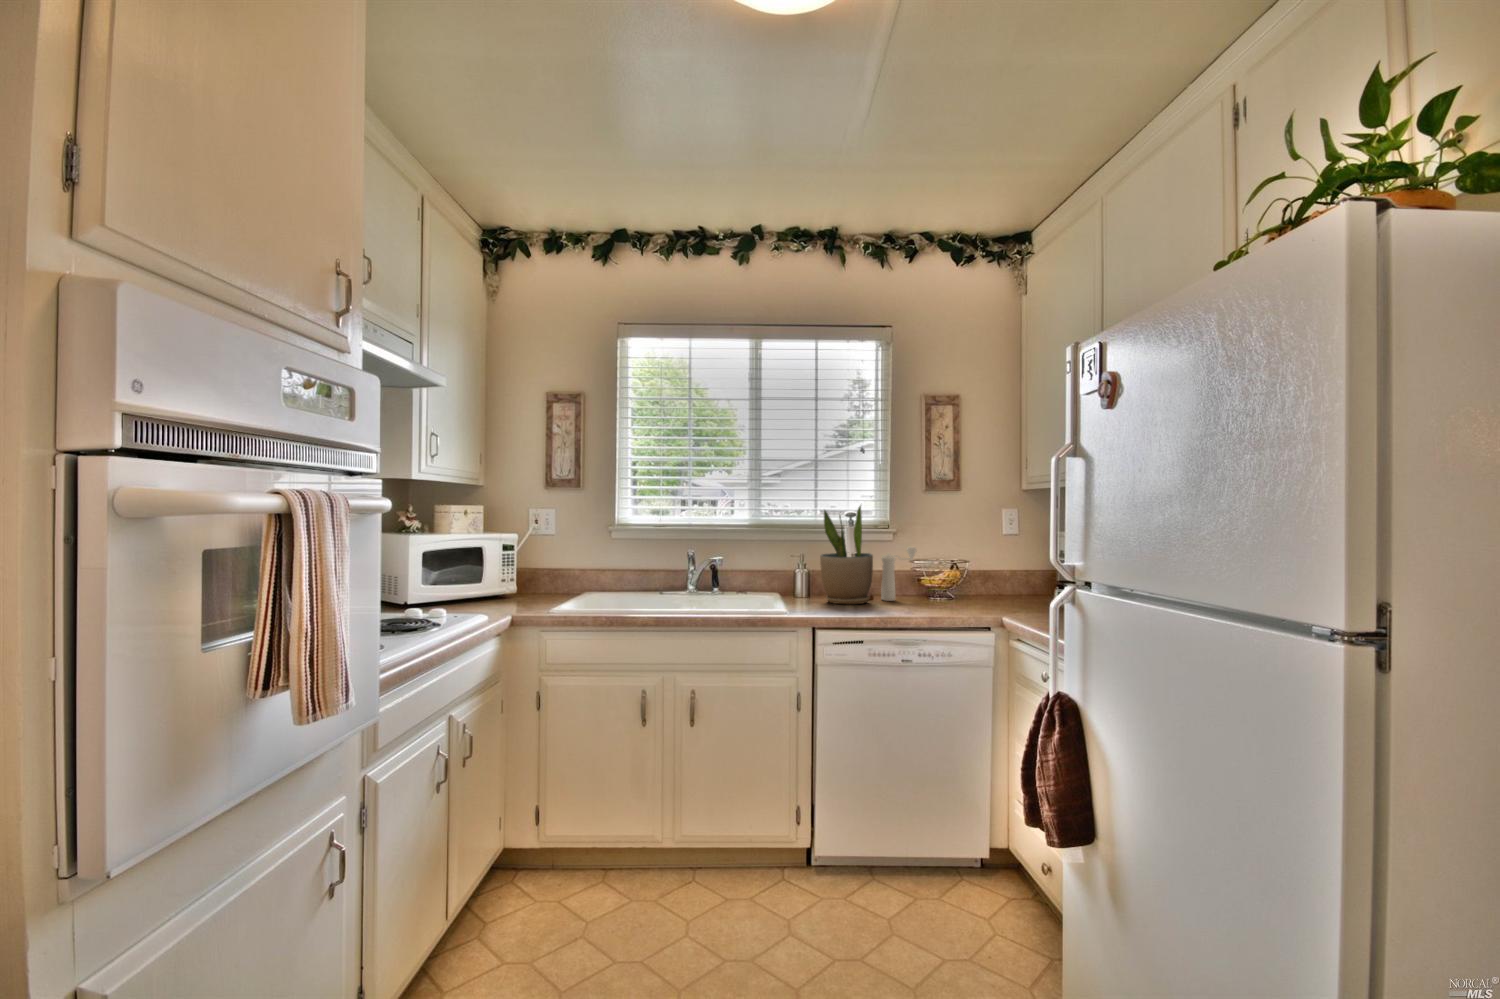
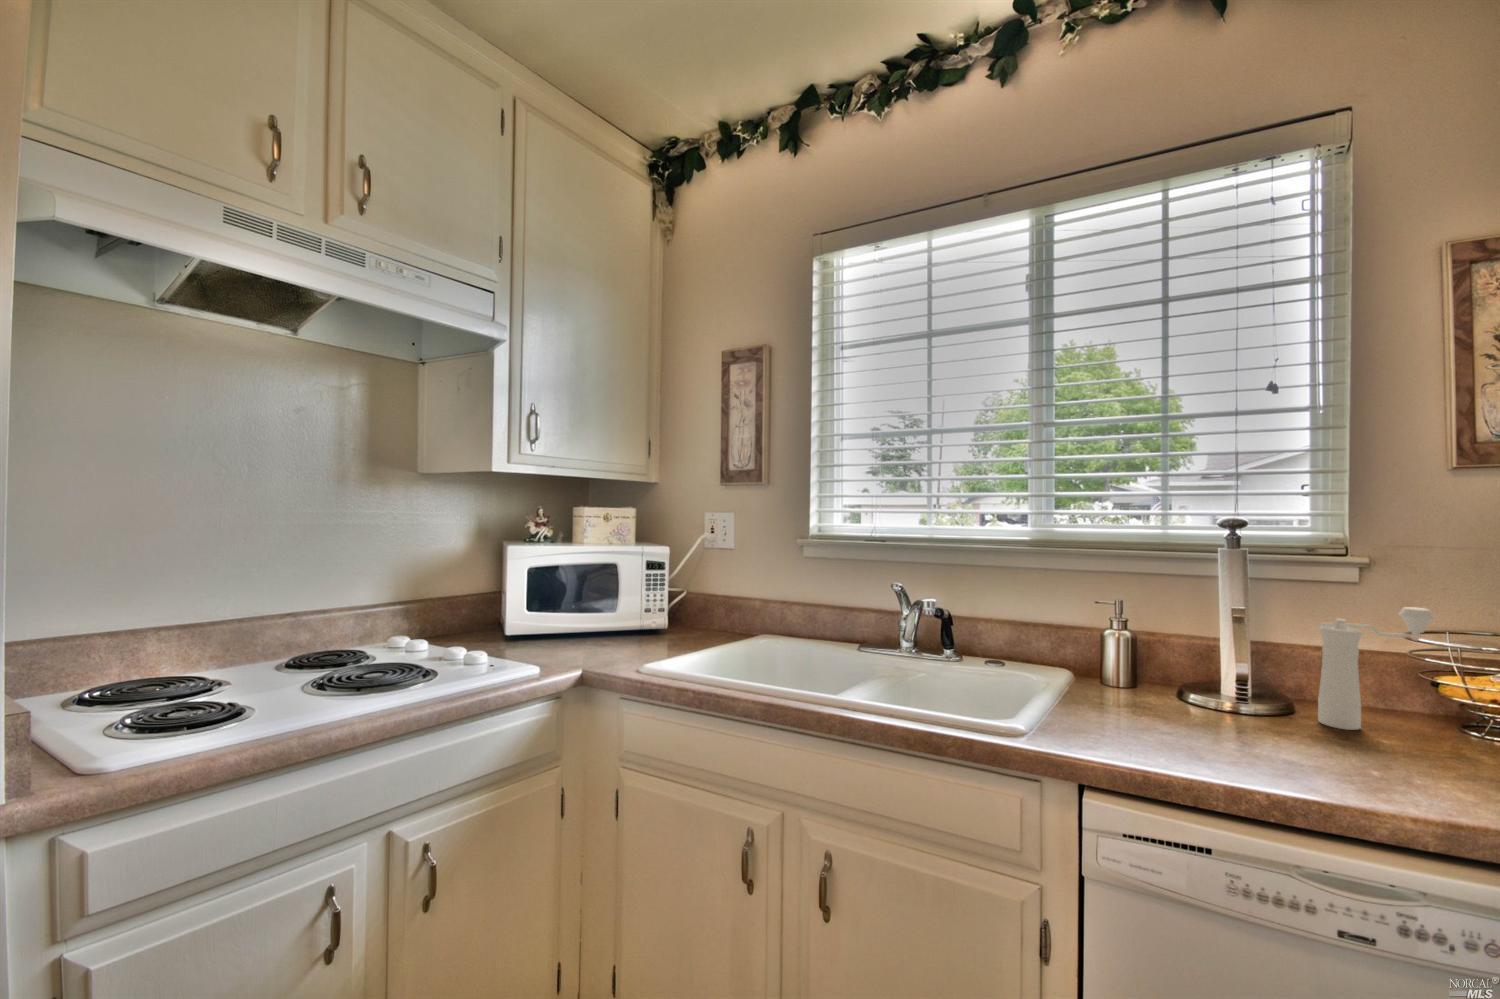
potted plant: present [820,506,873,604] -> none [1146,505,1284,730]

